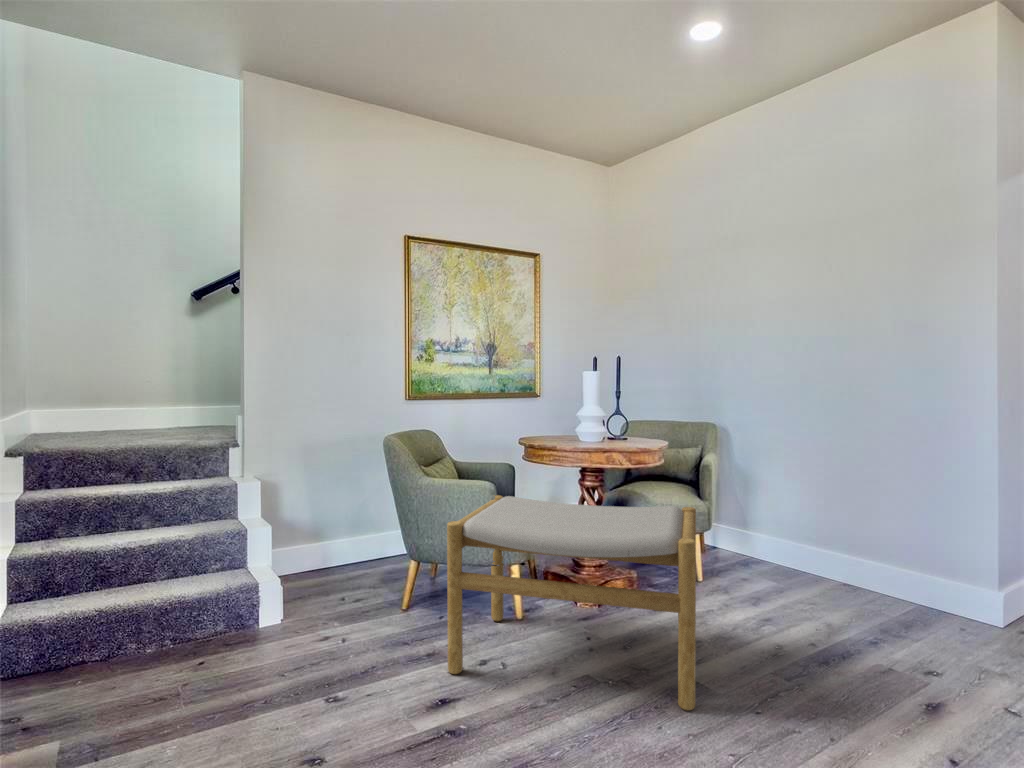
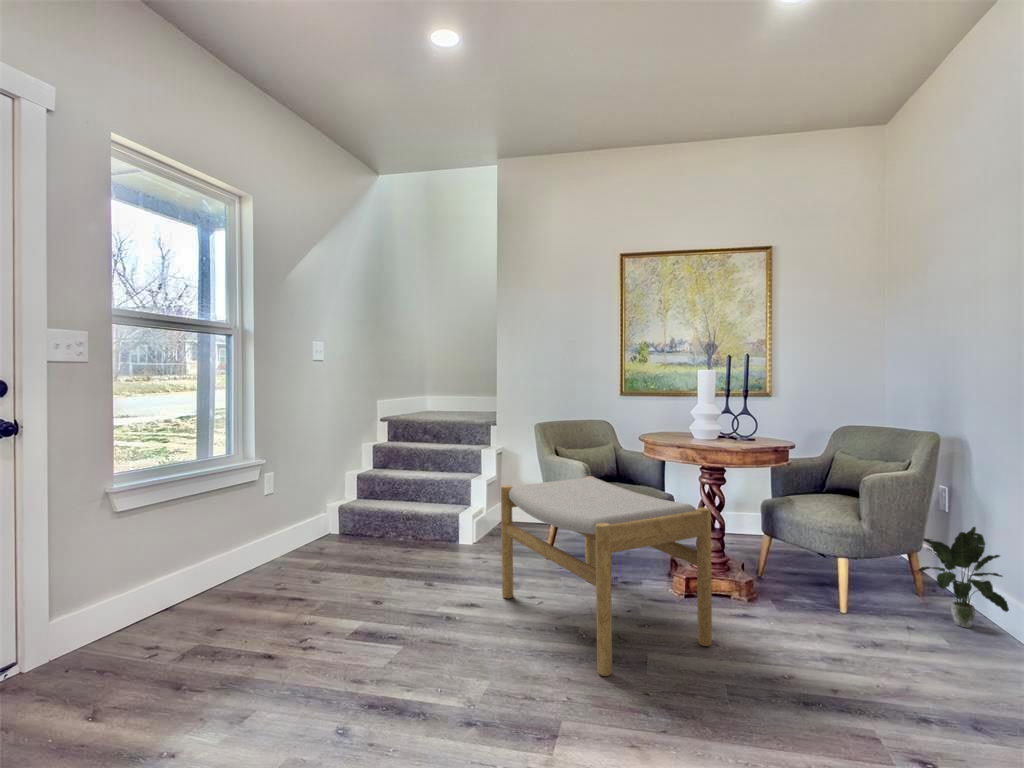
potted plant: none [729,491,792,570] -> present [917,527,1009,628]

